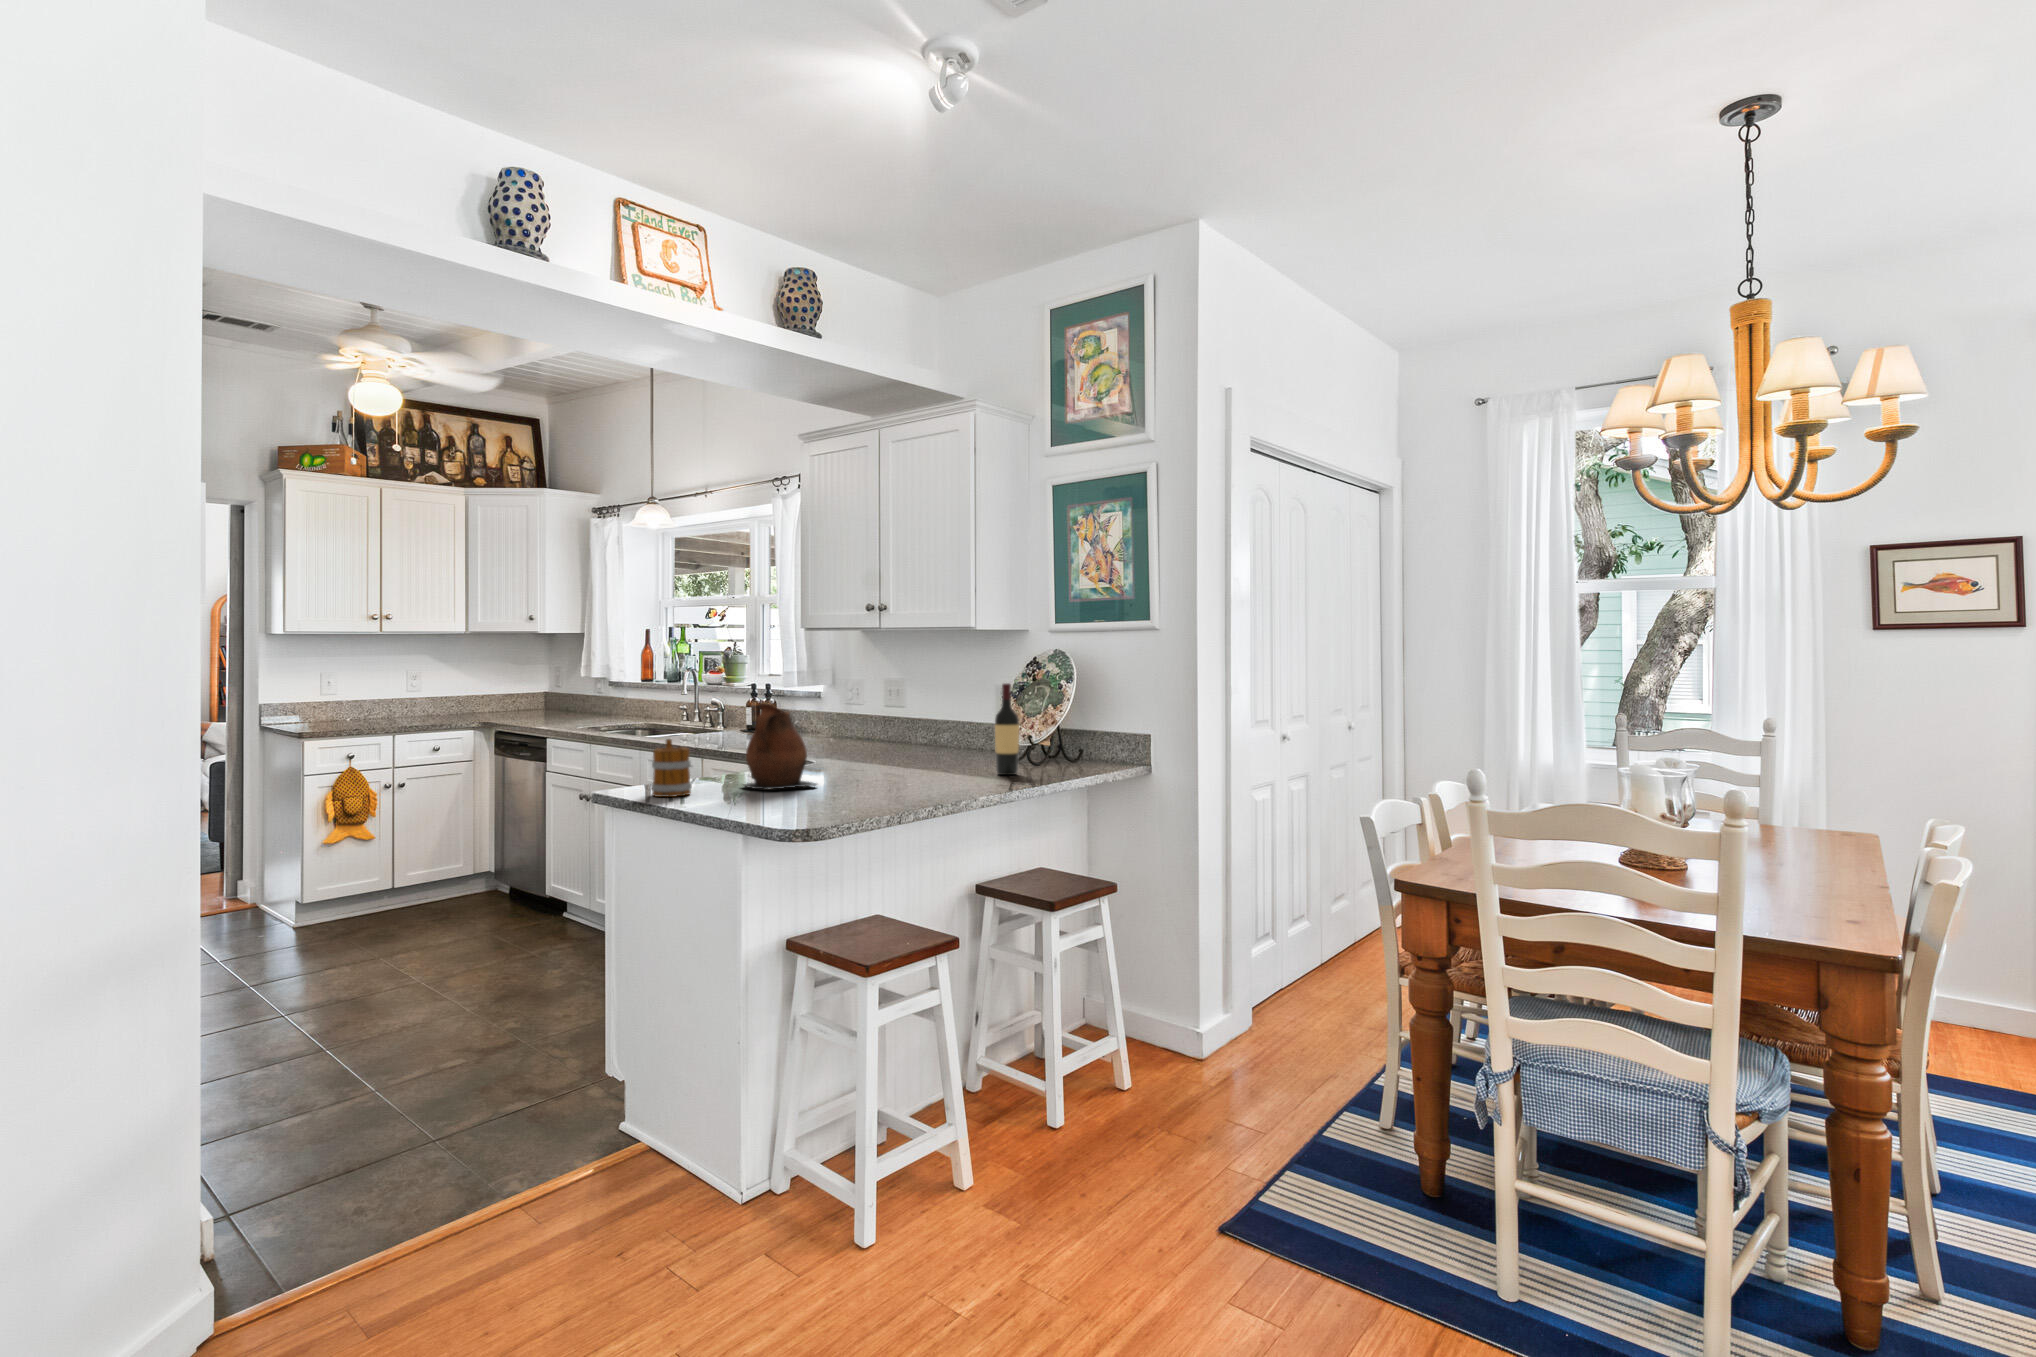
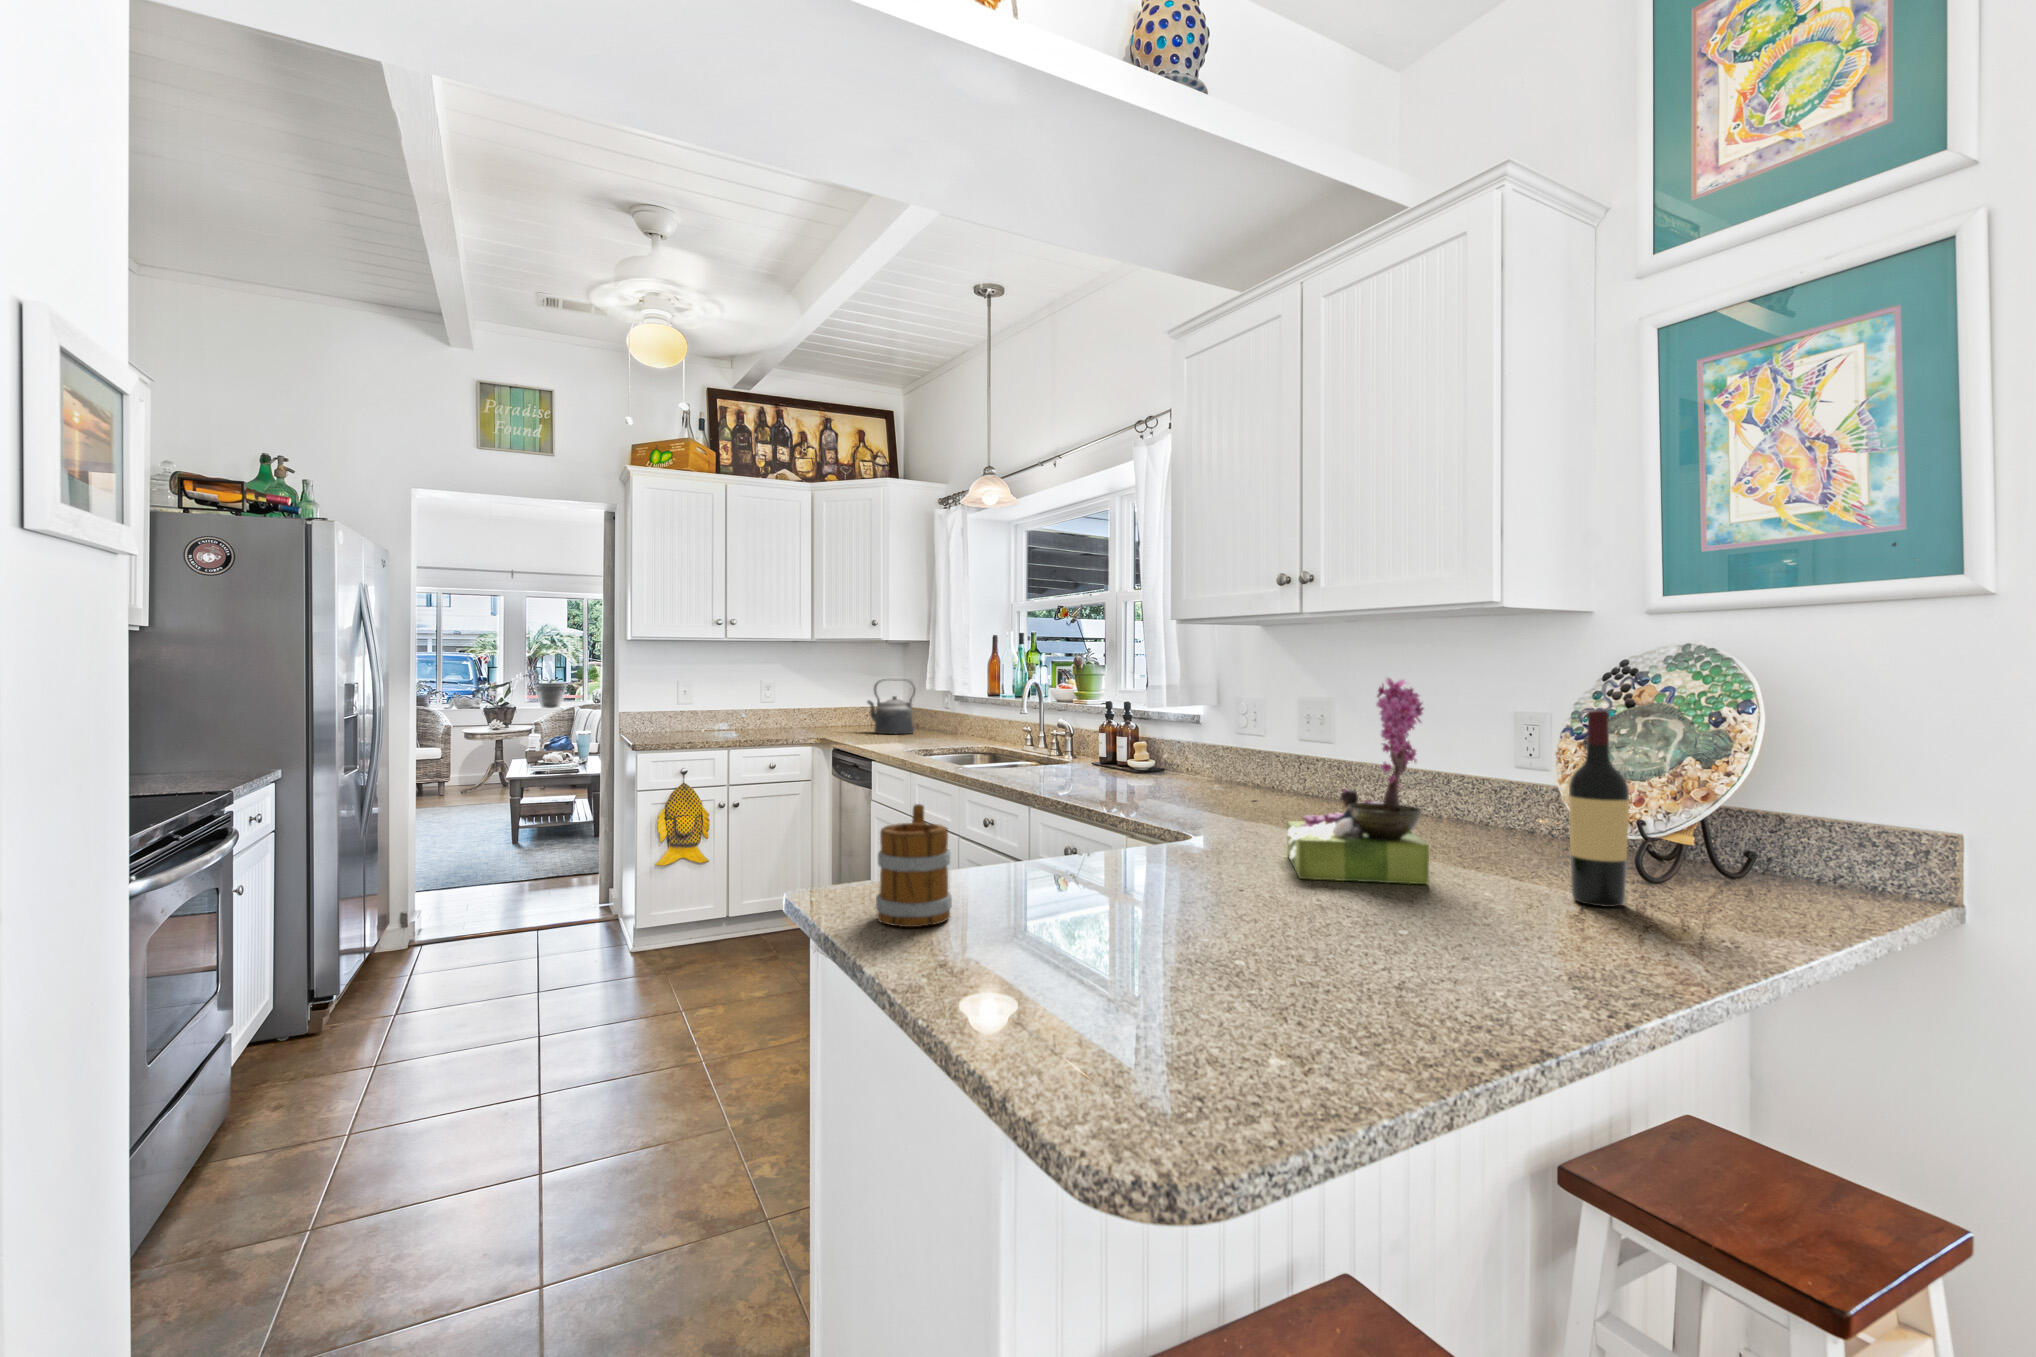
kettle: none [516,667,565,717] -> present [867,680,916,734]
flower arrangement: none [865,667,941,774] -> present [1287,678,1429,884]
ceramic pitcher: present [743,704,816,790] -> none [1044,742,1202,923]

